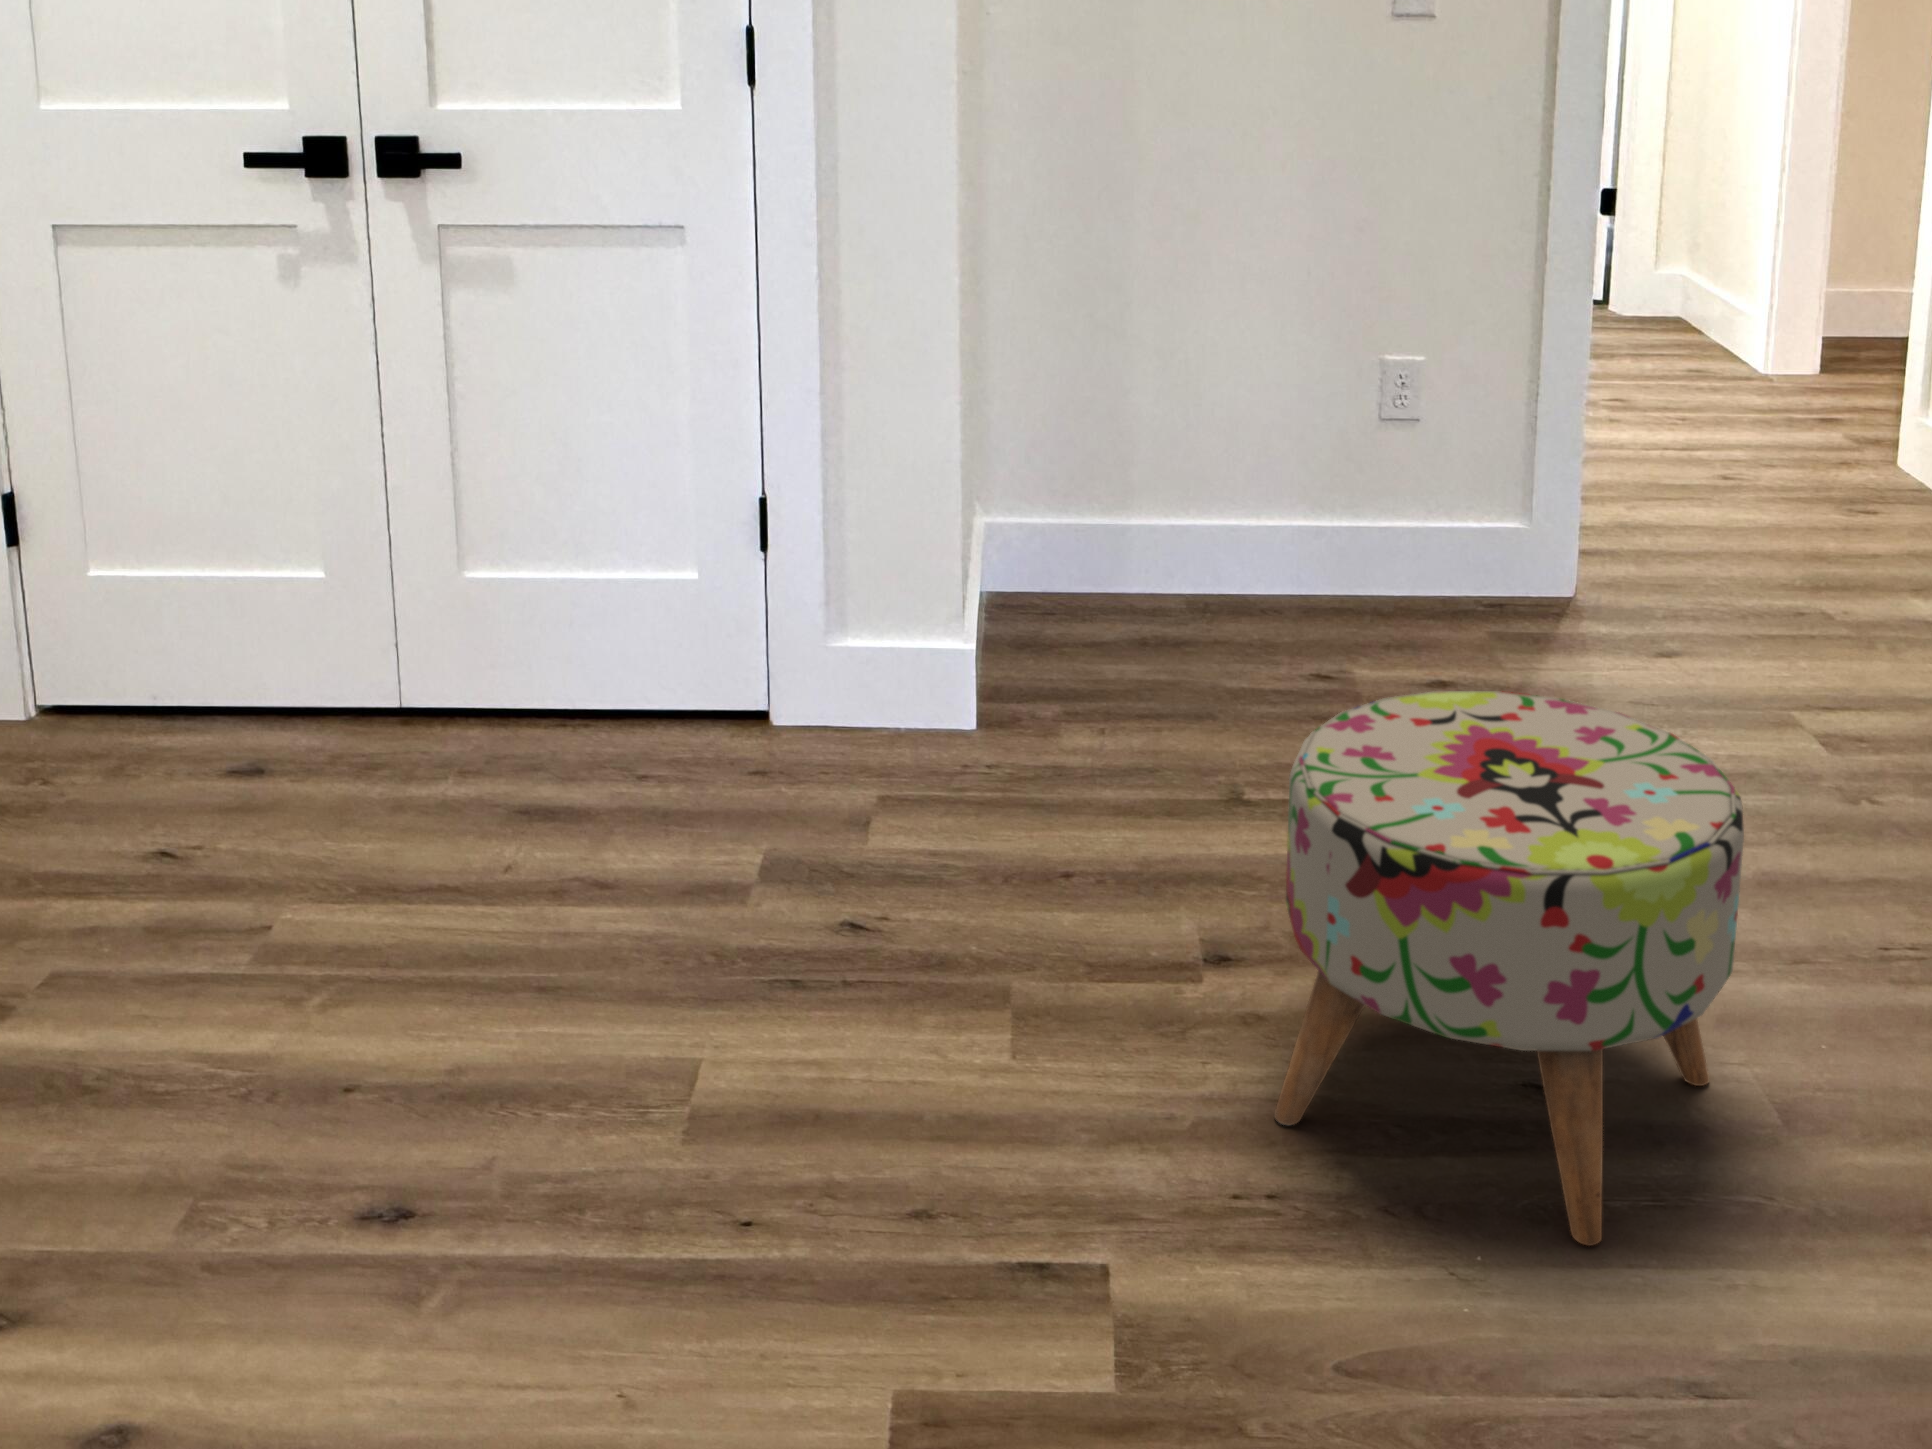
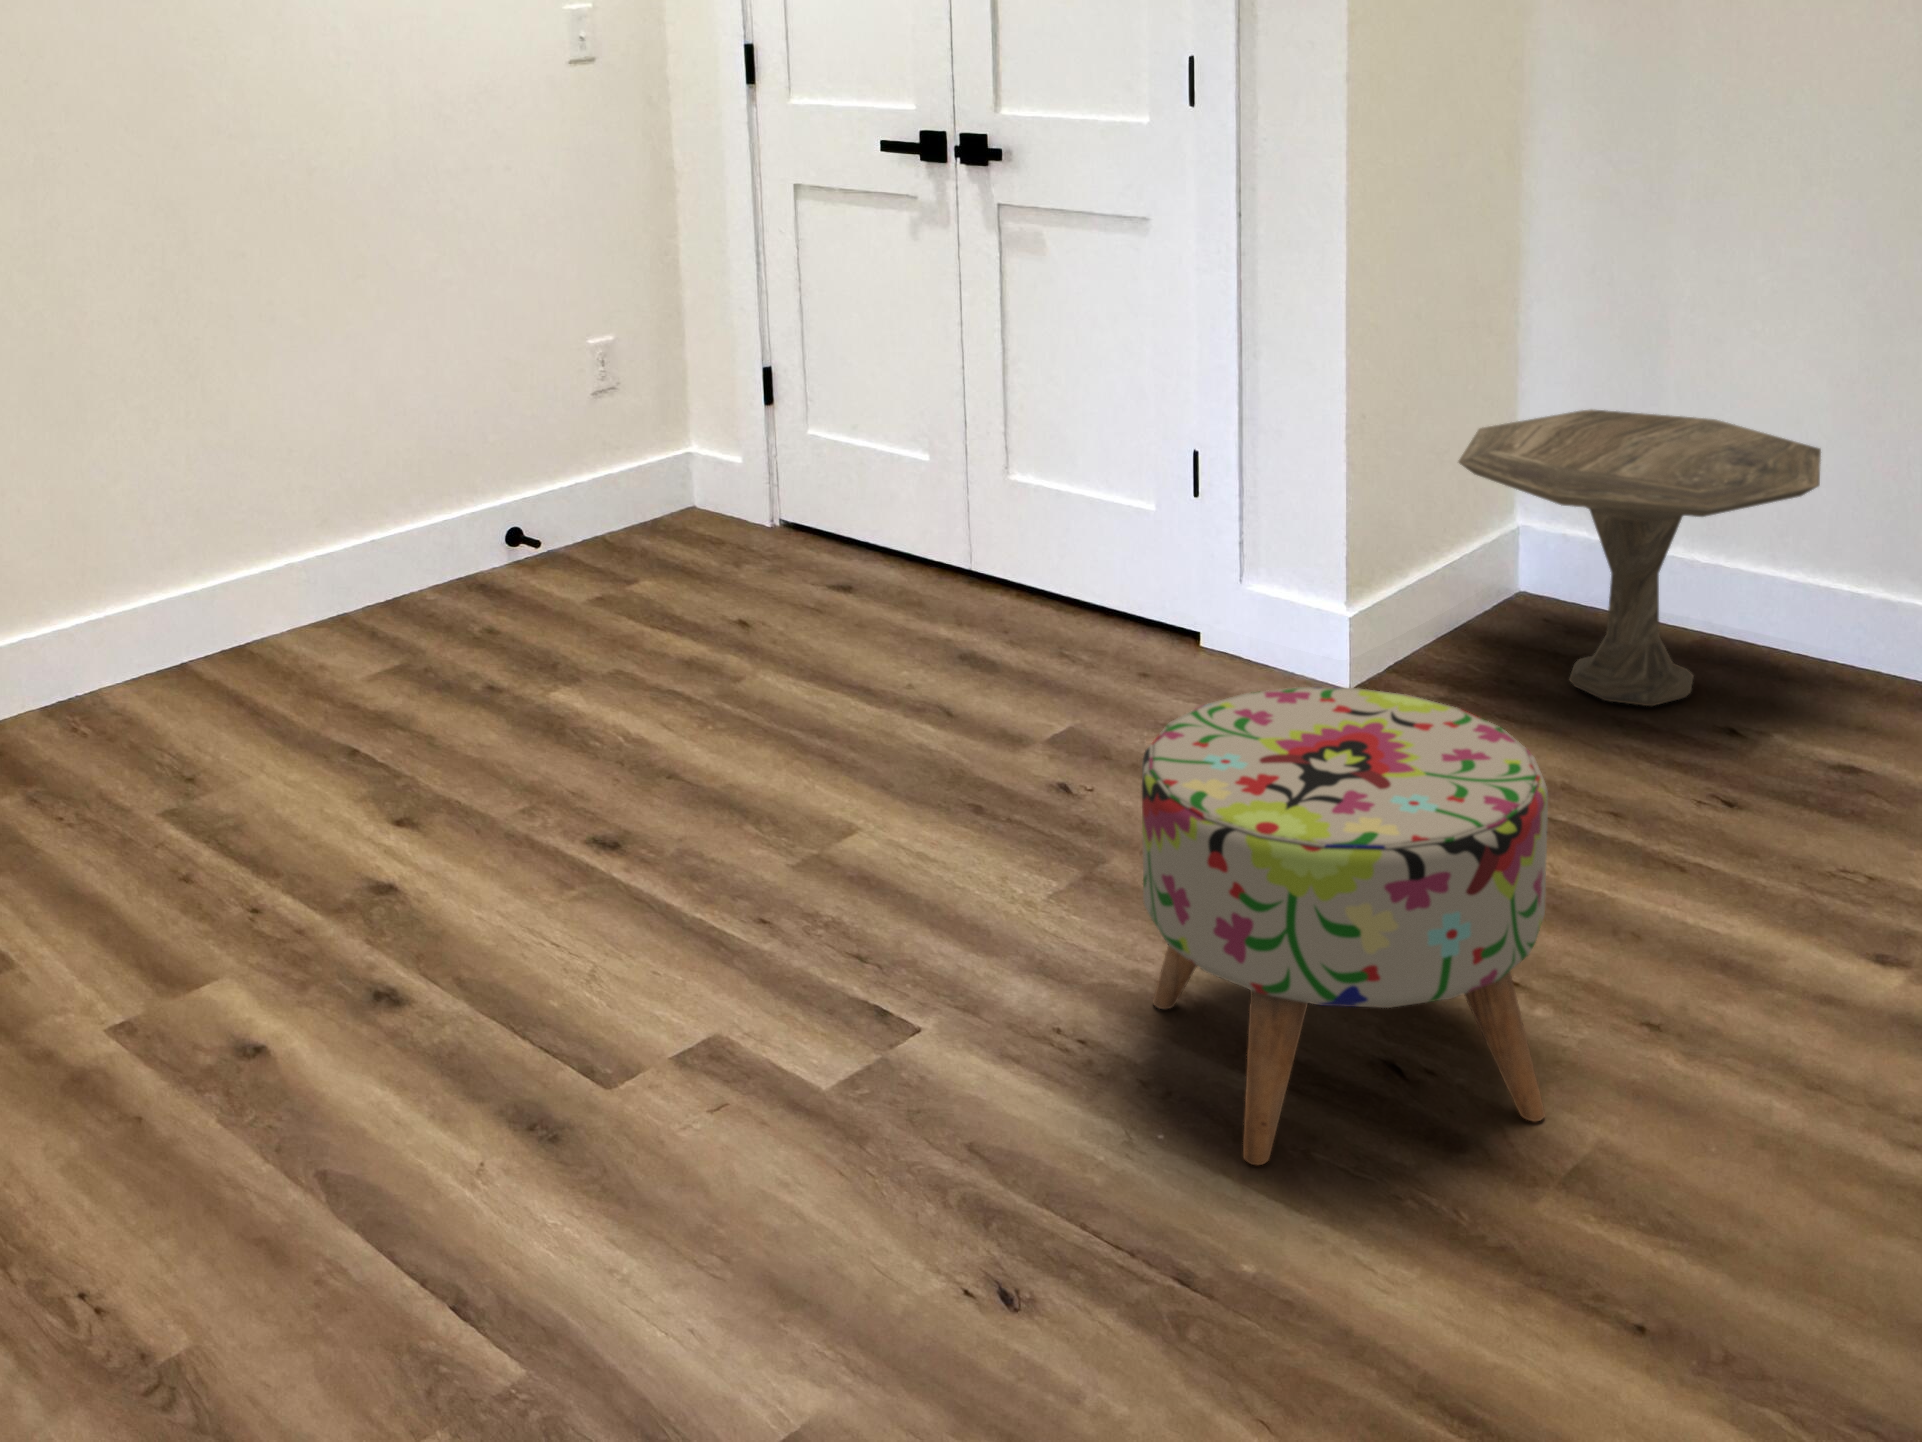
side table: none [1027,379,1384,673] -> present [1459,409,1821,706]

